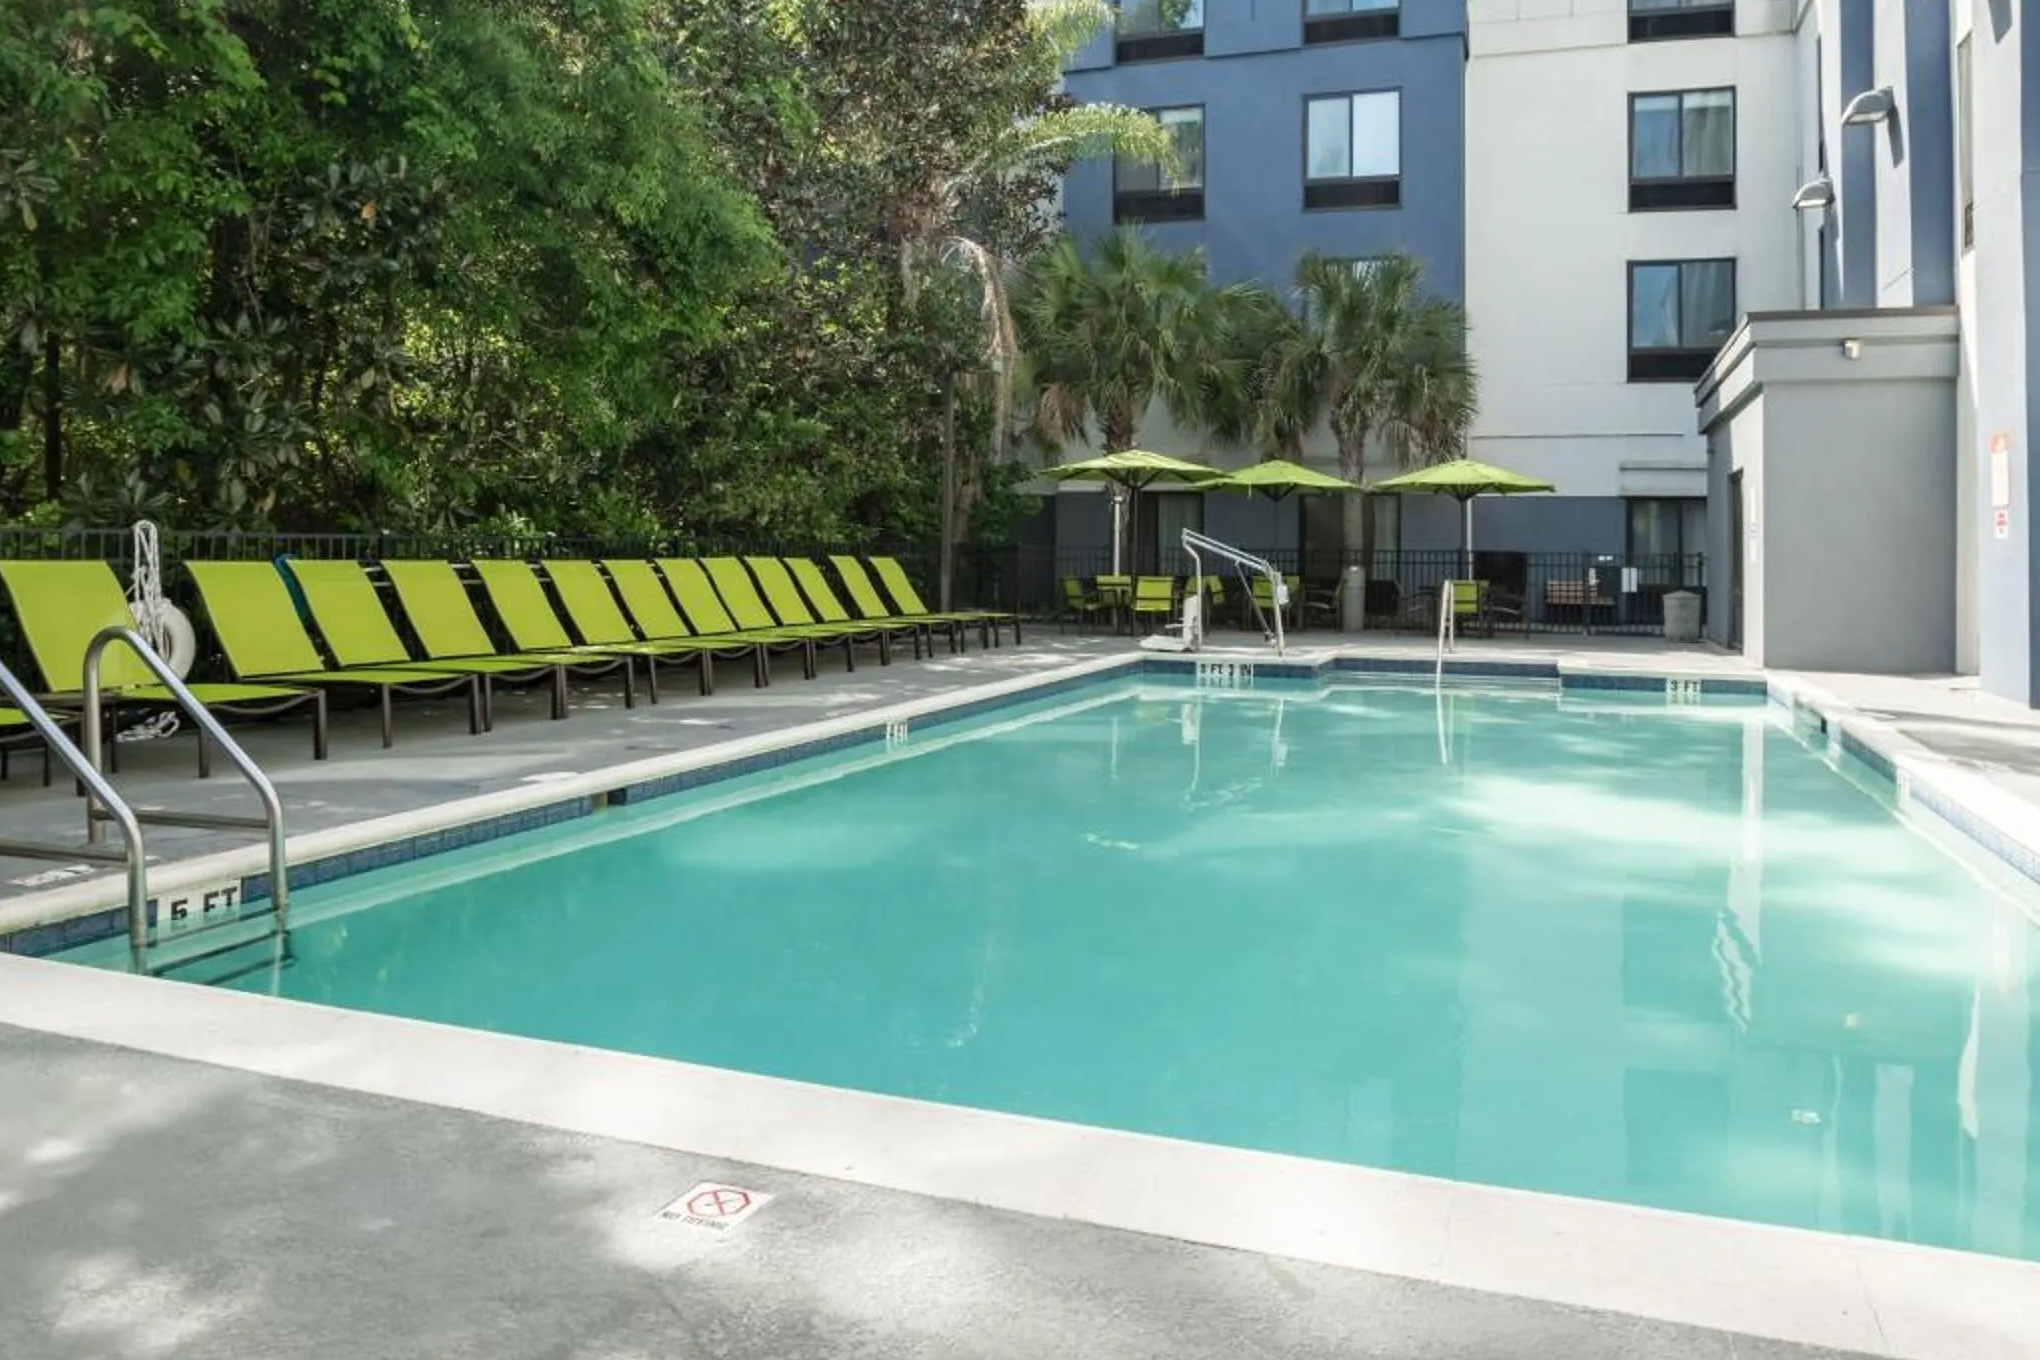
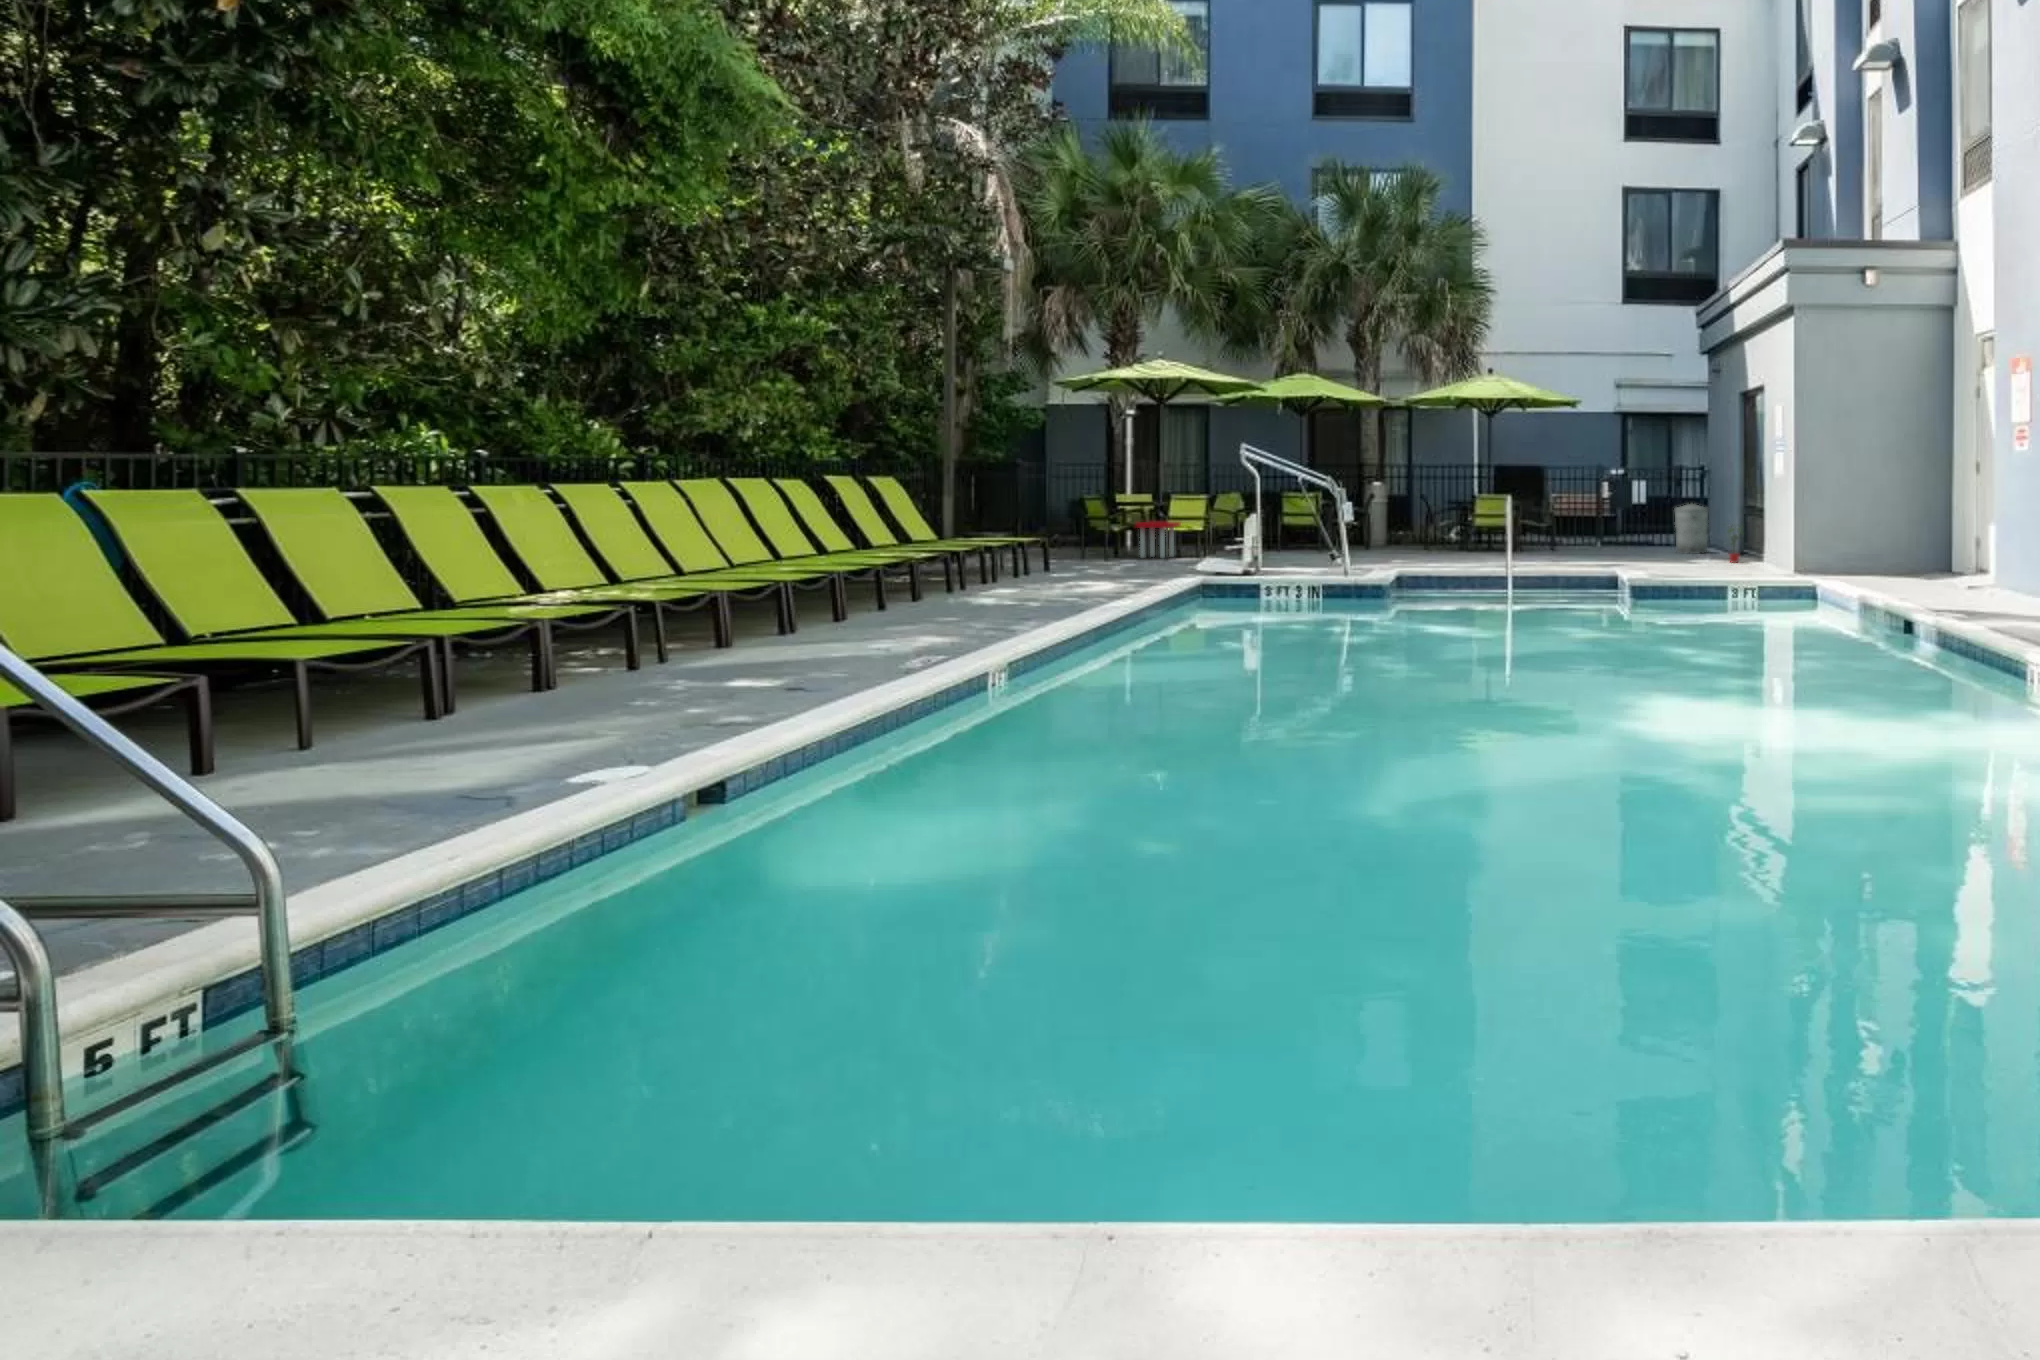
stool: none [1113,602,1158,637] -> present [1136,521,1180,558]
potted plant: none [1696,611,1726,652] -> present [1728,524,1742,562]

